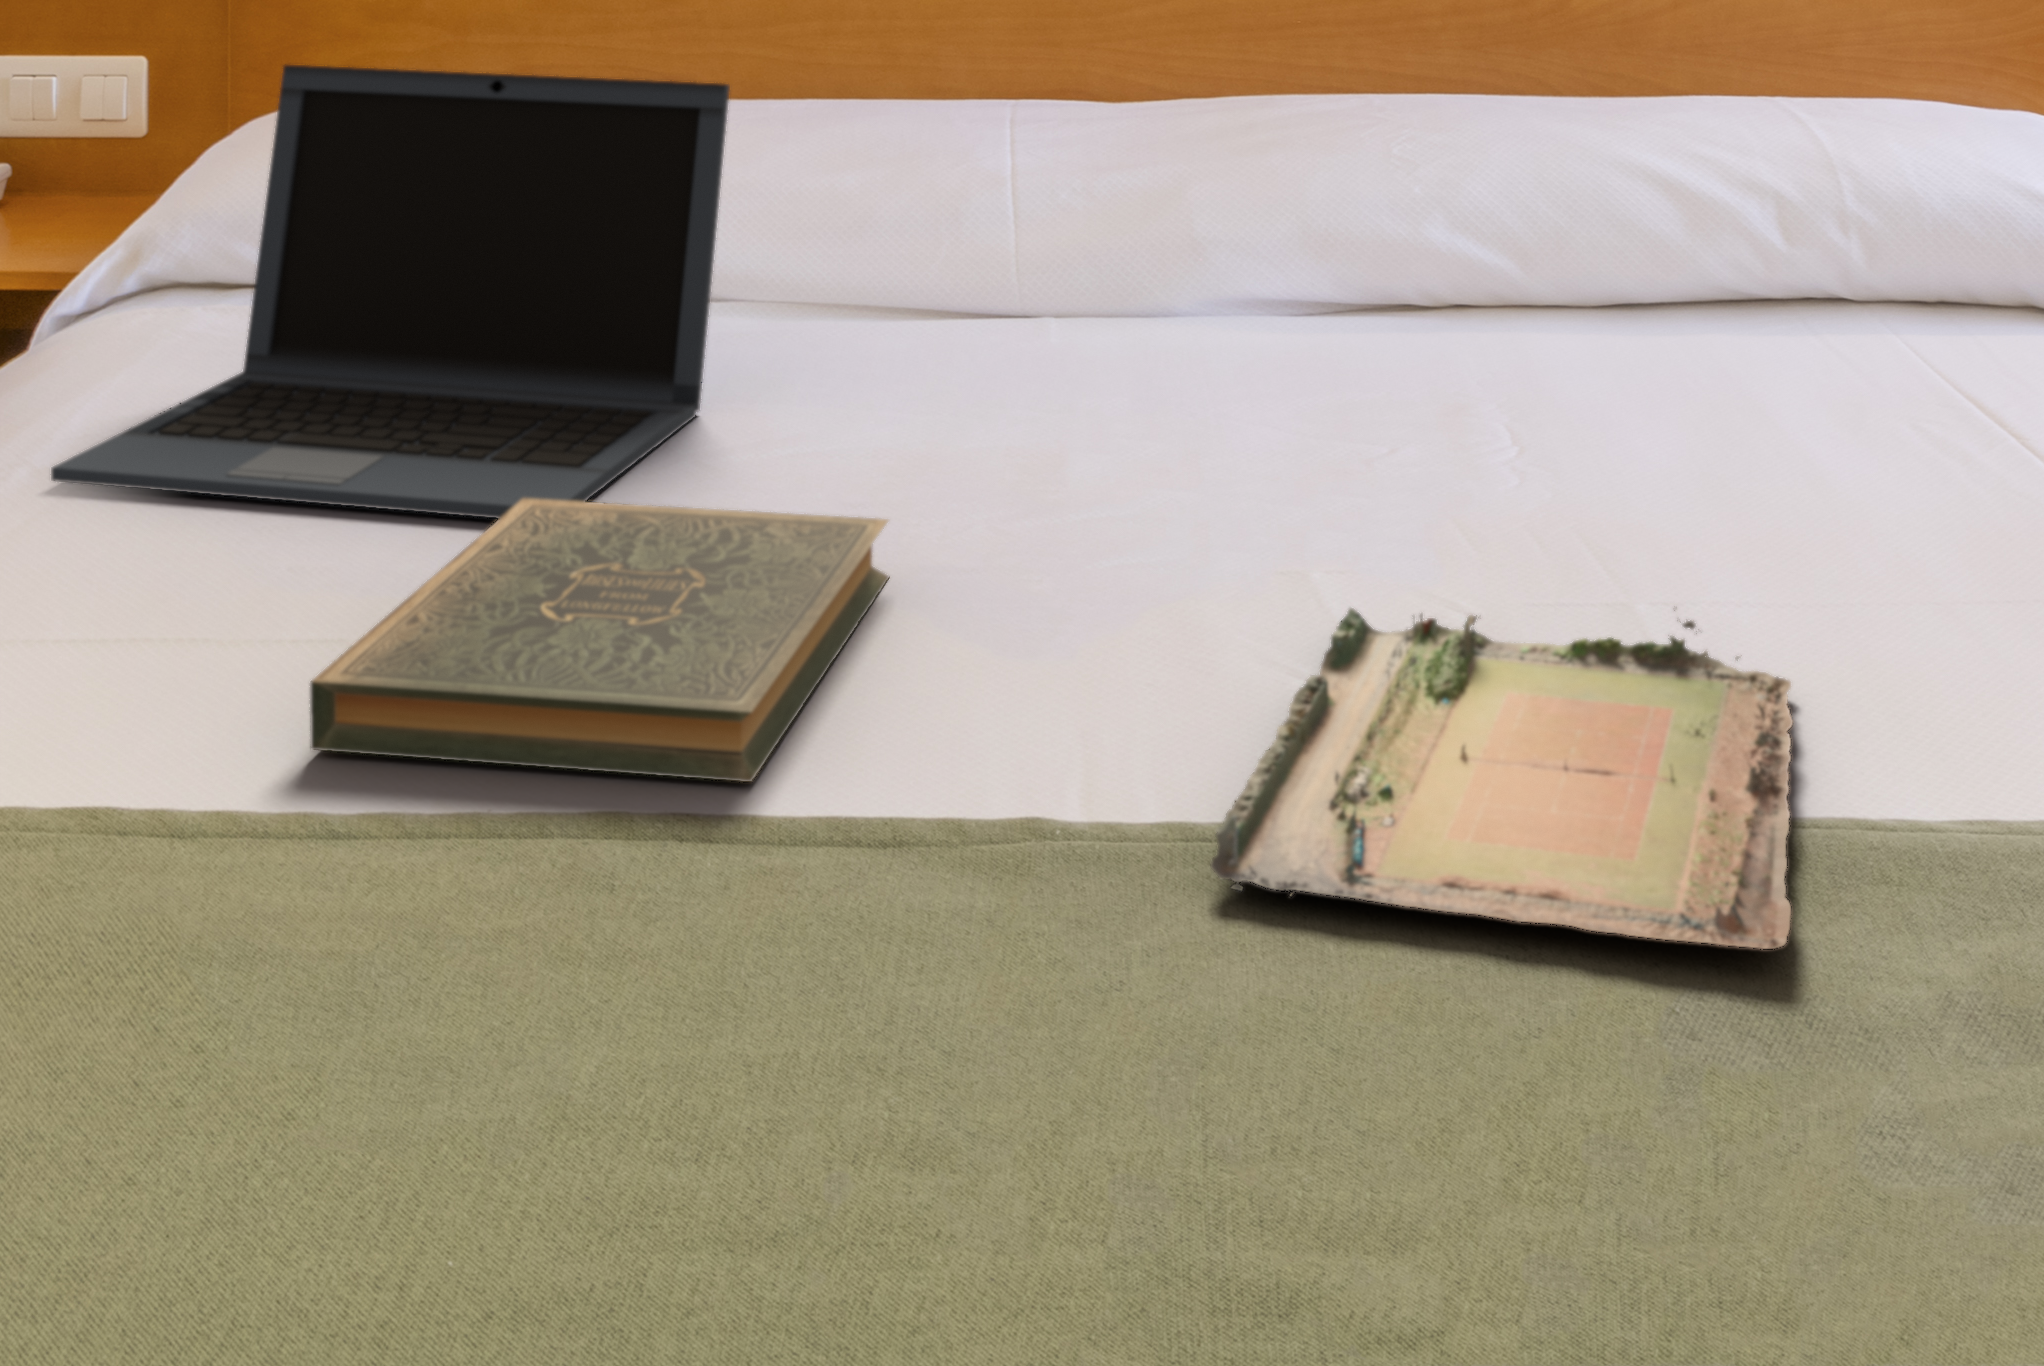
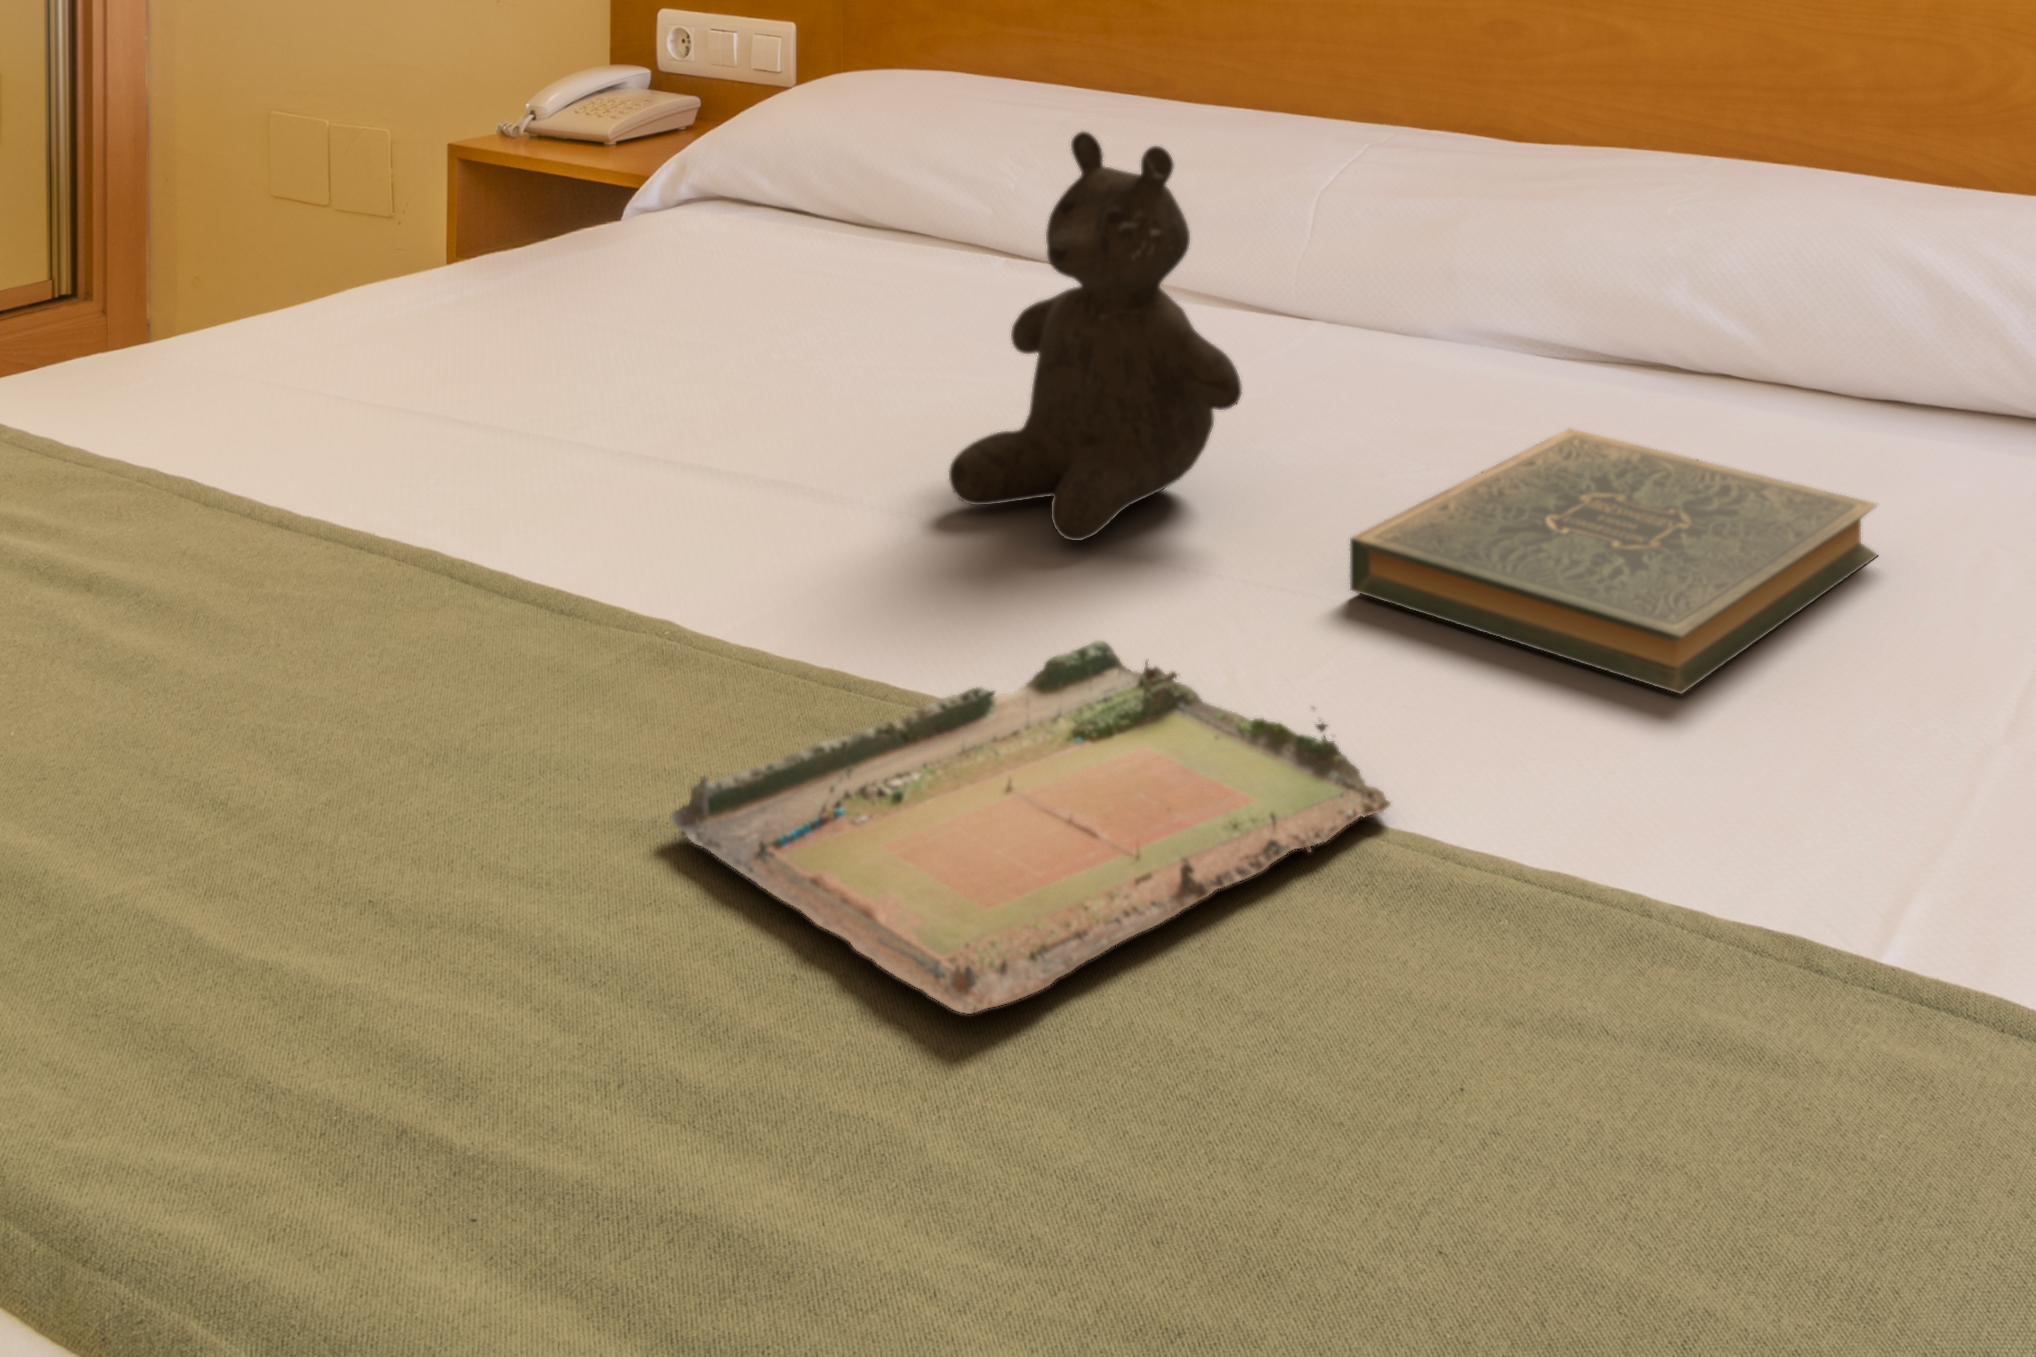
laptop: present [51,65,730,519] -> none [430,40,957,437]
teddy bear: none [950,91,1266,533] -> present [949,132,1242,541]
book: present [310,498,889,782] -> present [1350,429,1877,694]

